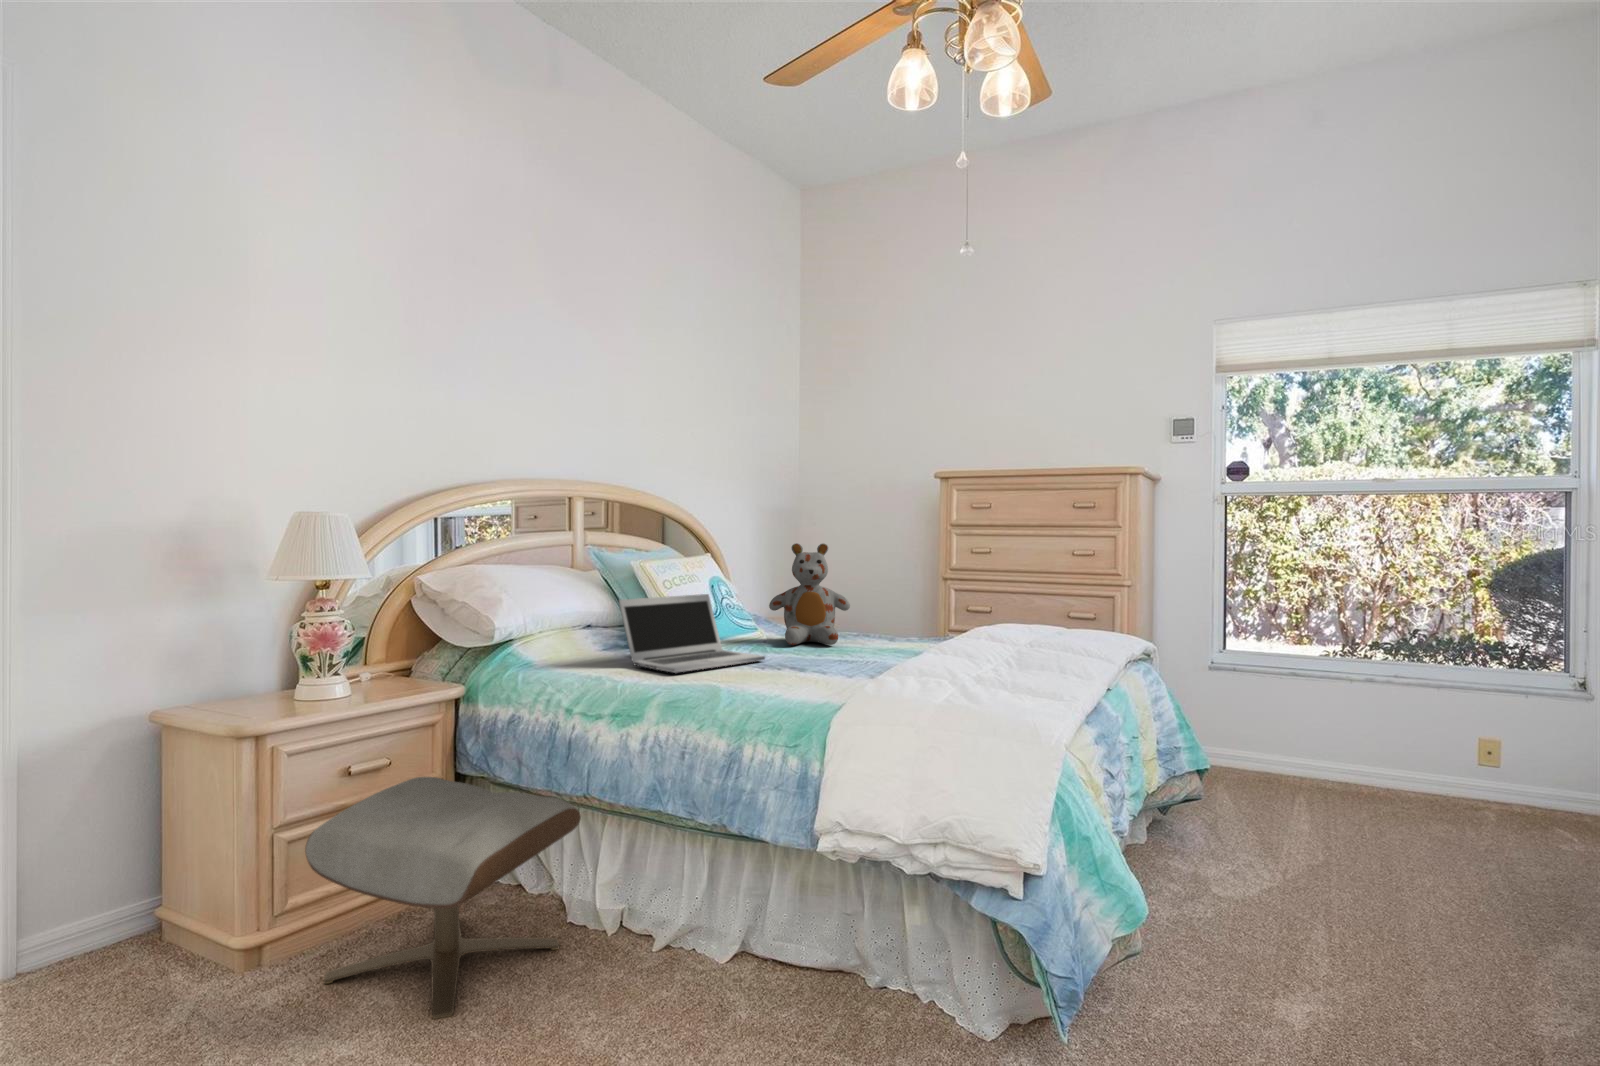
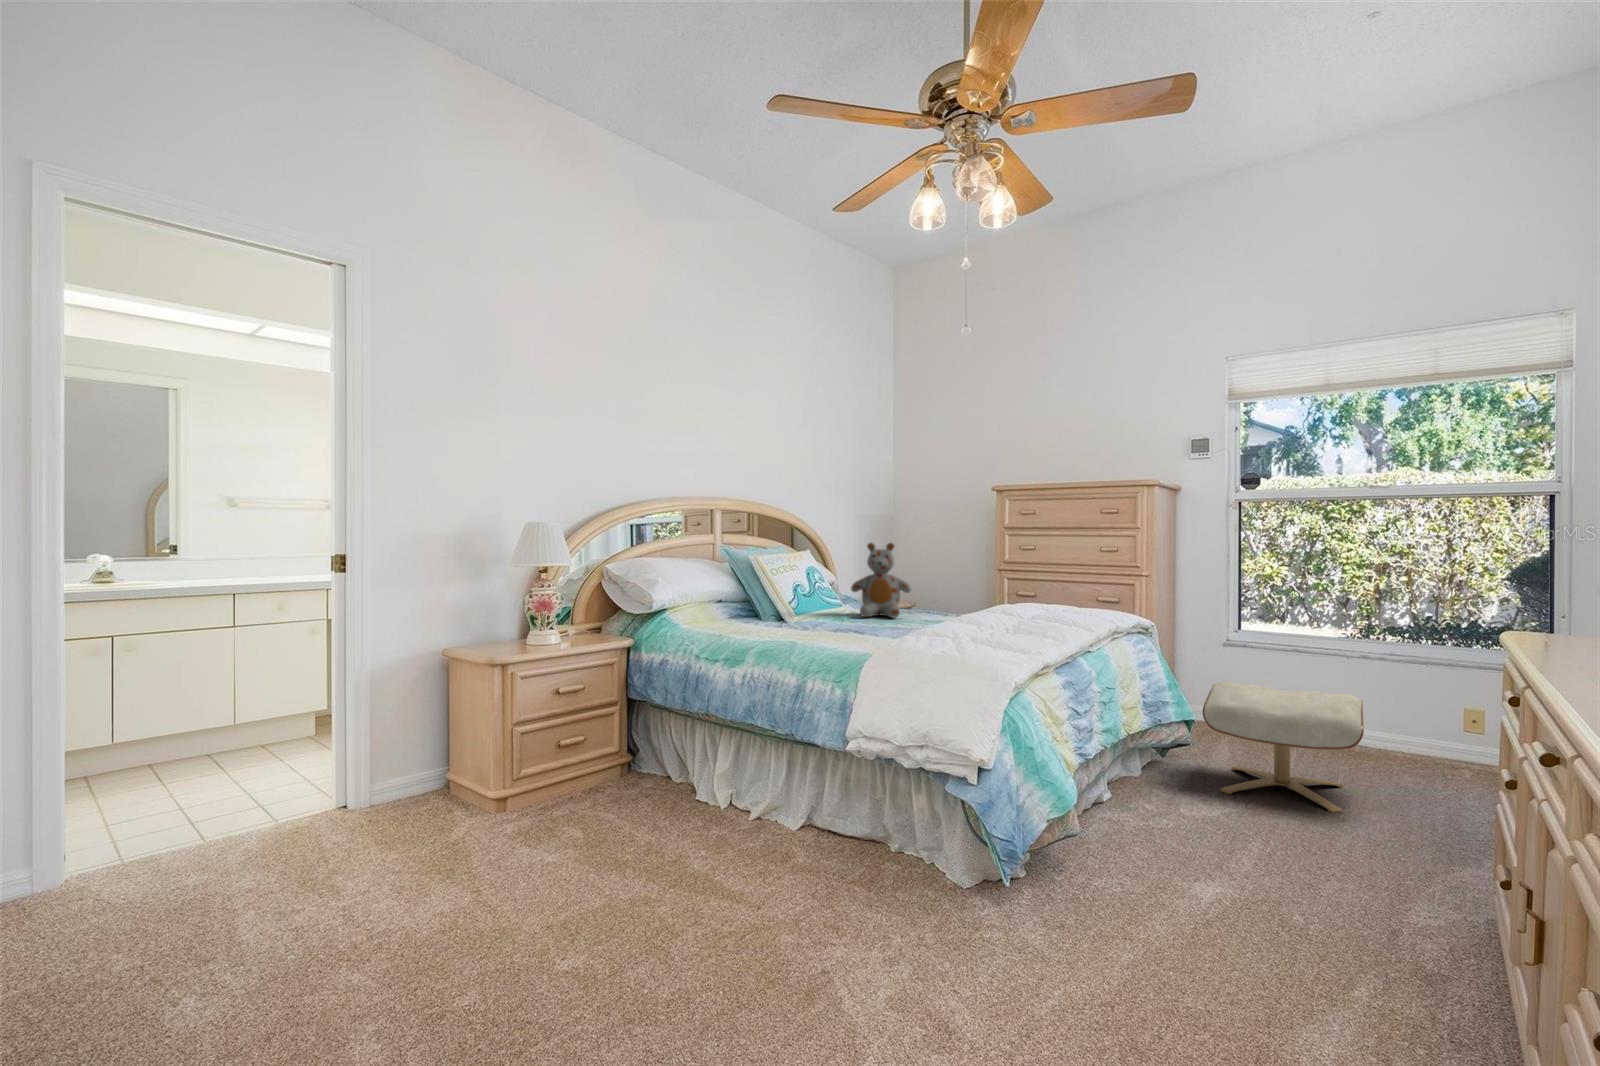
laptop: present [619,594,765,673] -> none [735,579,839,633]
ottoman: present [305,777,581,1019] -> present [1203,681,1364,813]

